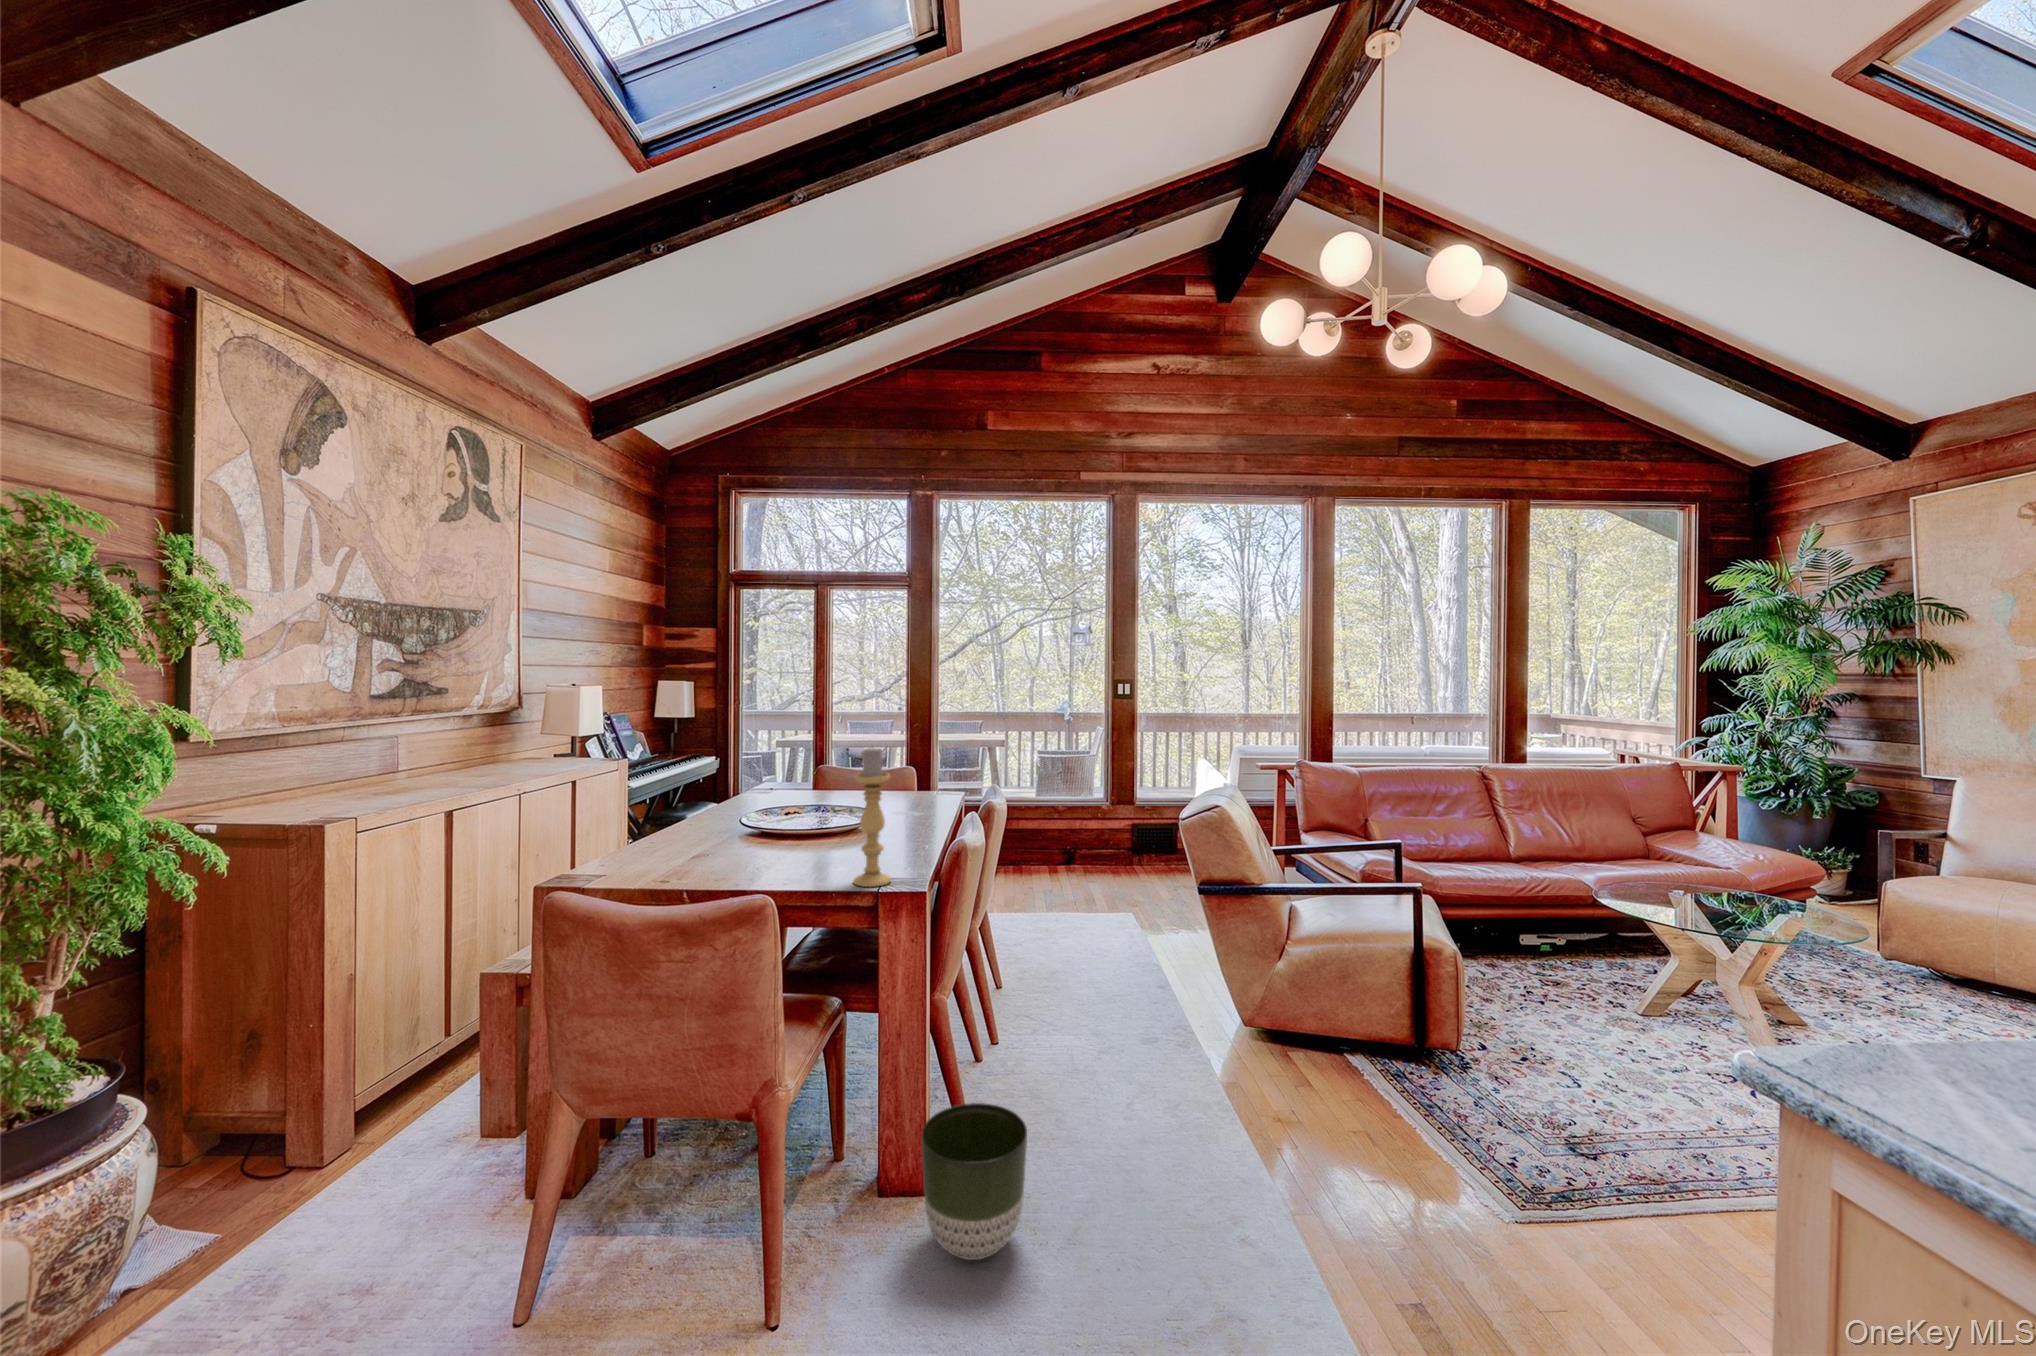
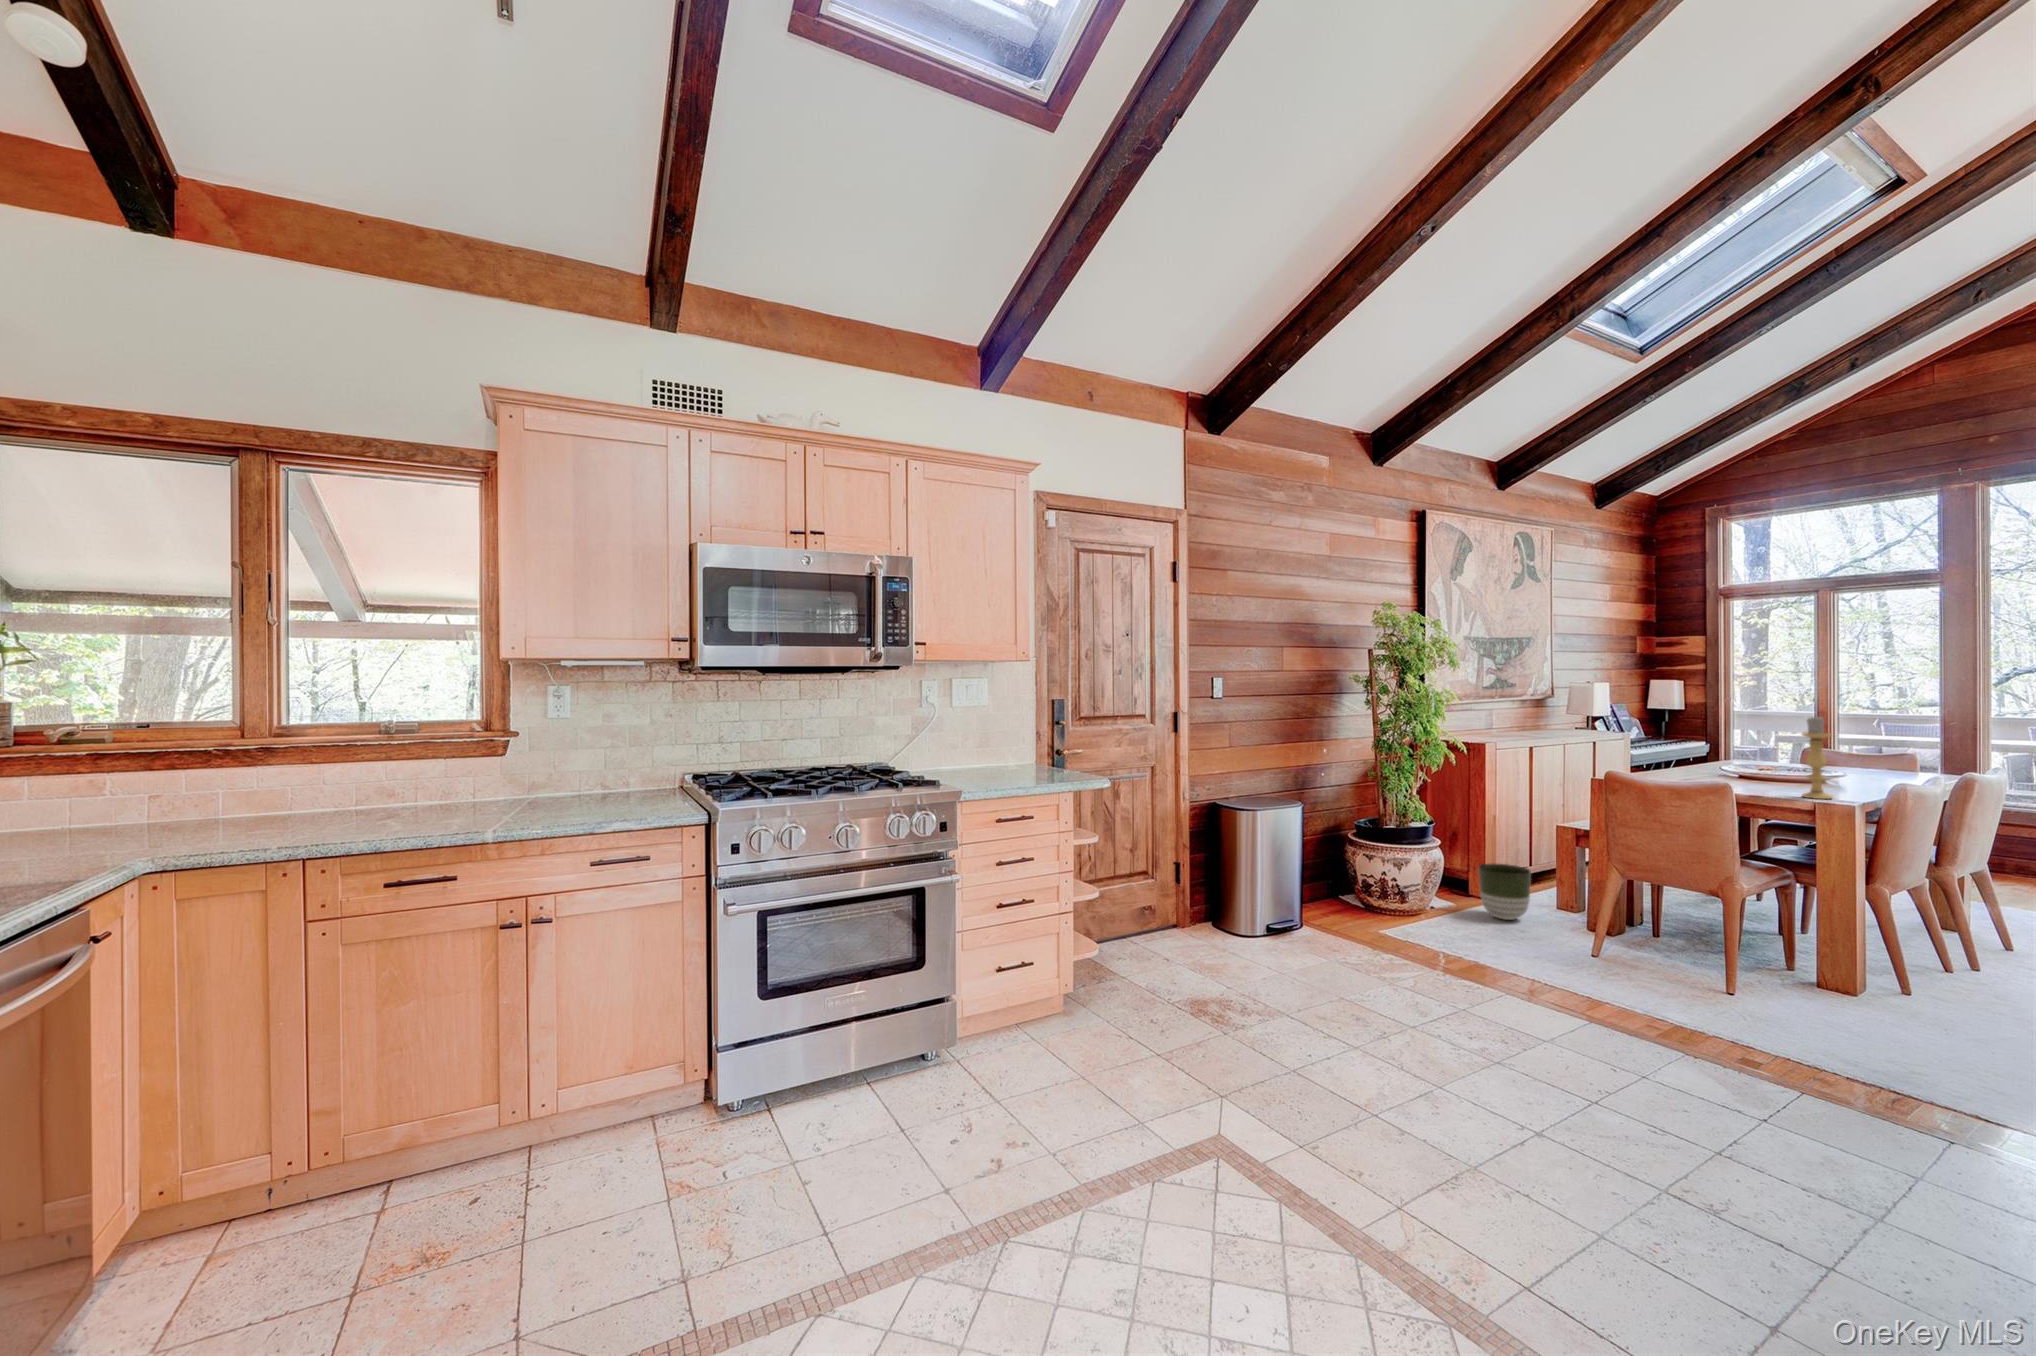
planter: present [921,1103,1027,1260] -> present [1478,864,1531,920]

